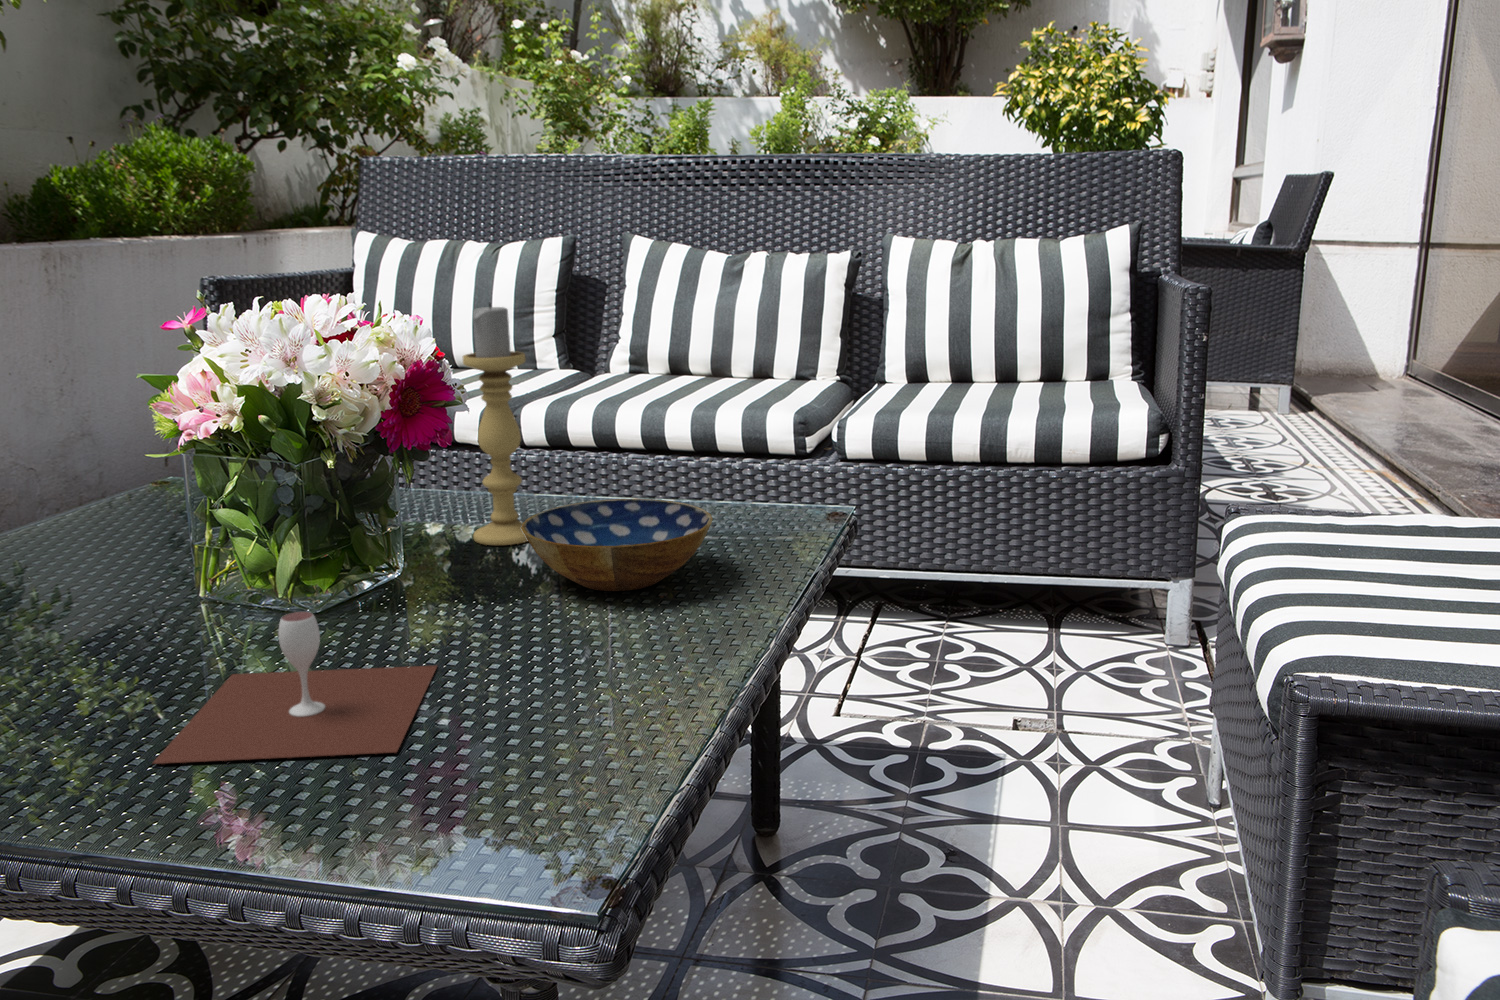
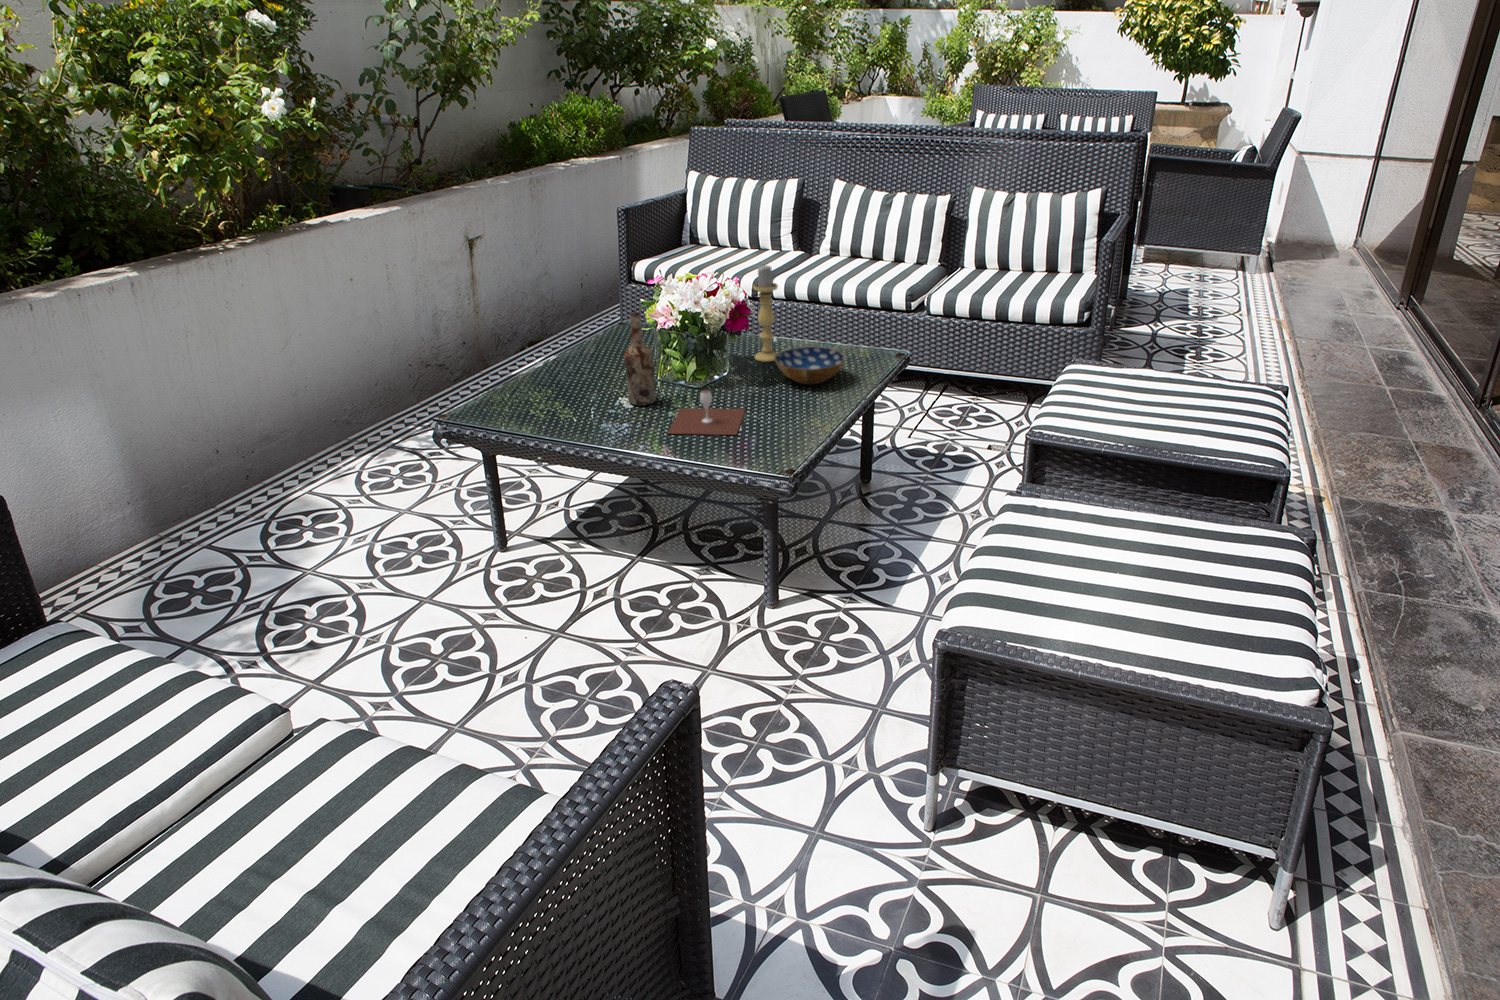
wine bottle: none [52,390,164,674] -> present [625,313,656,406]

